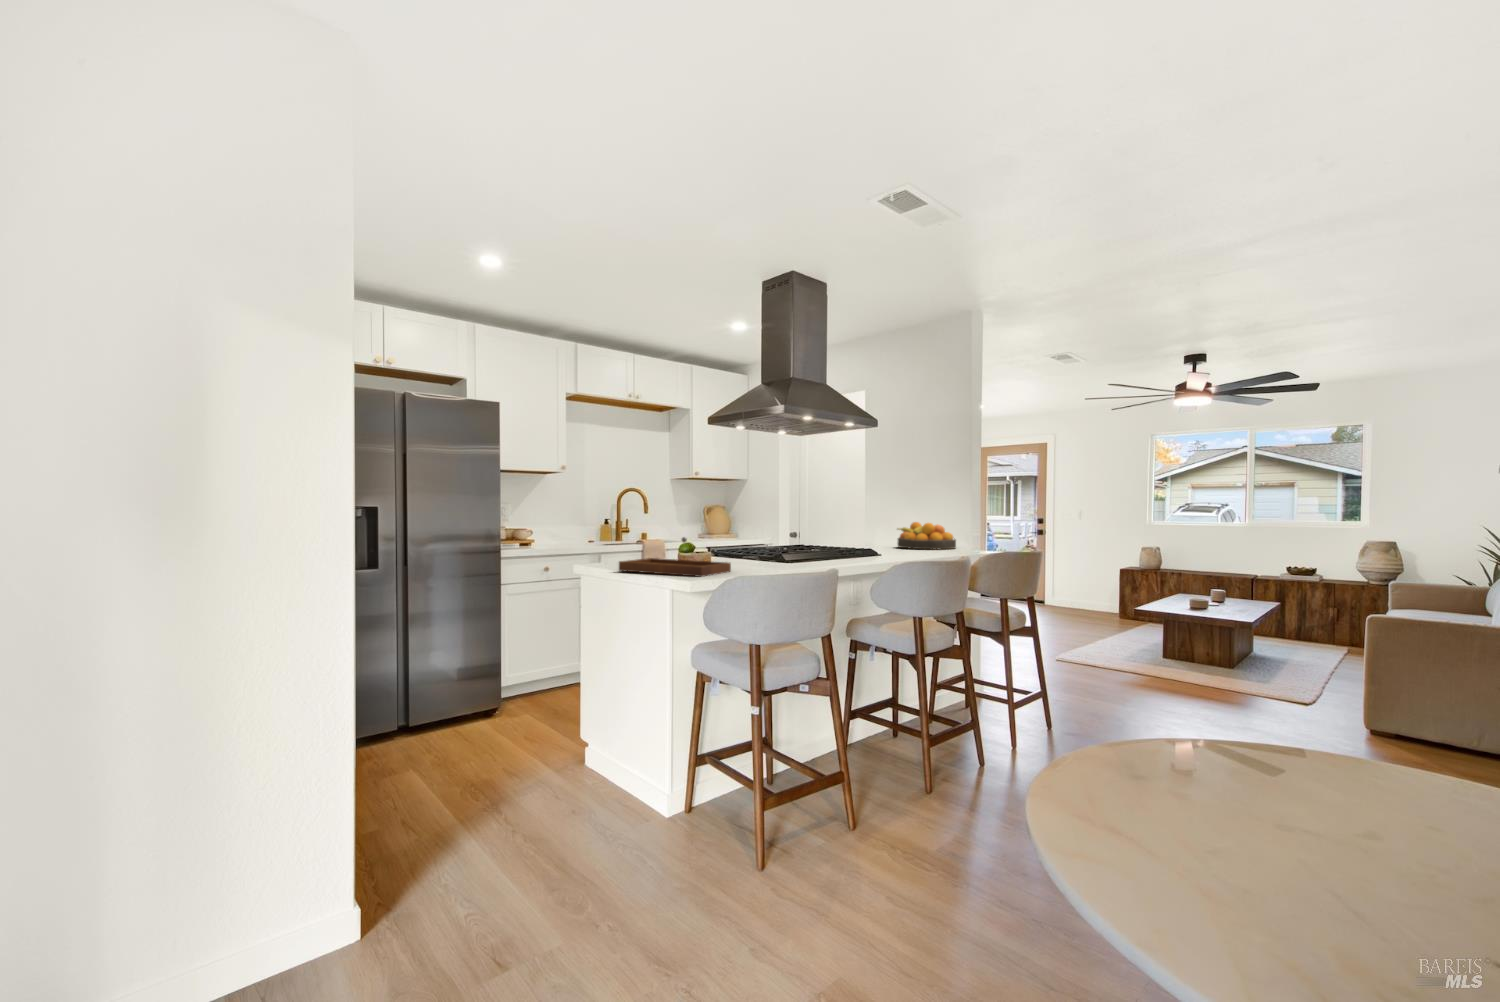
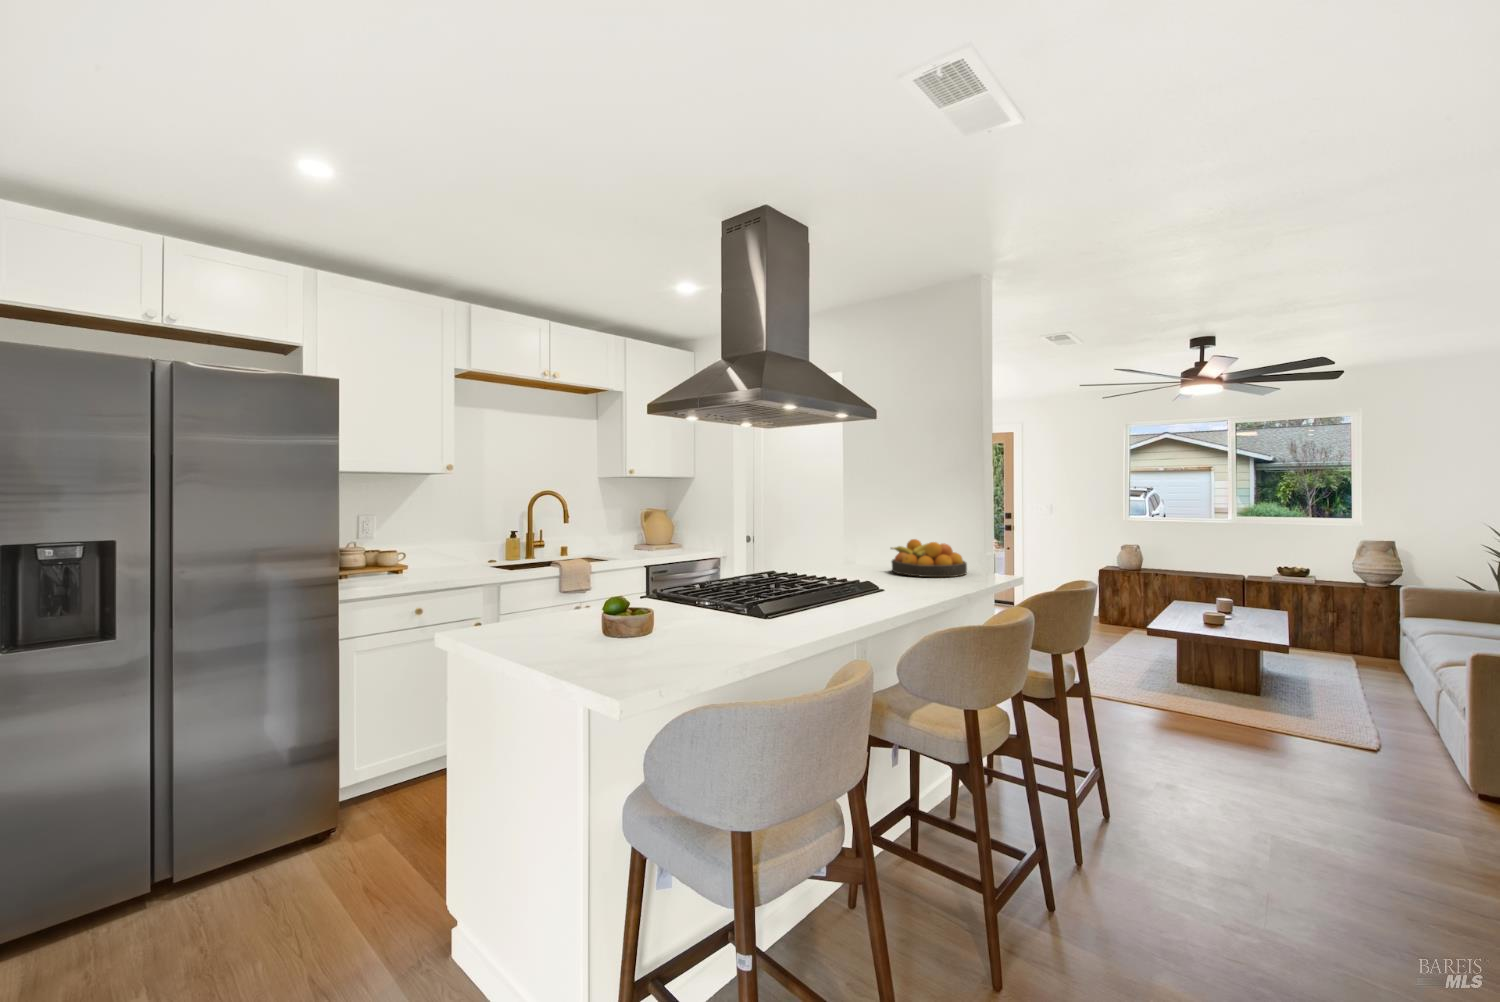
tray: present [619,537,731,577] -> none [503,602,688,681]

